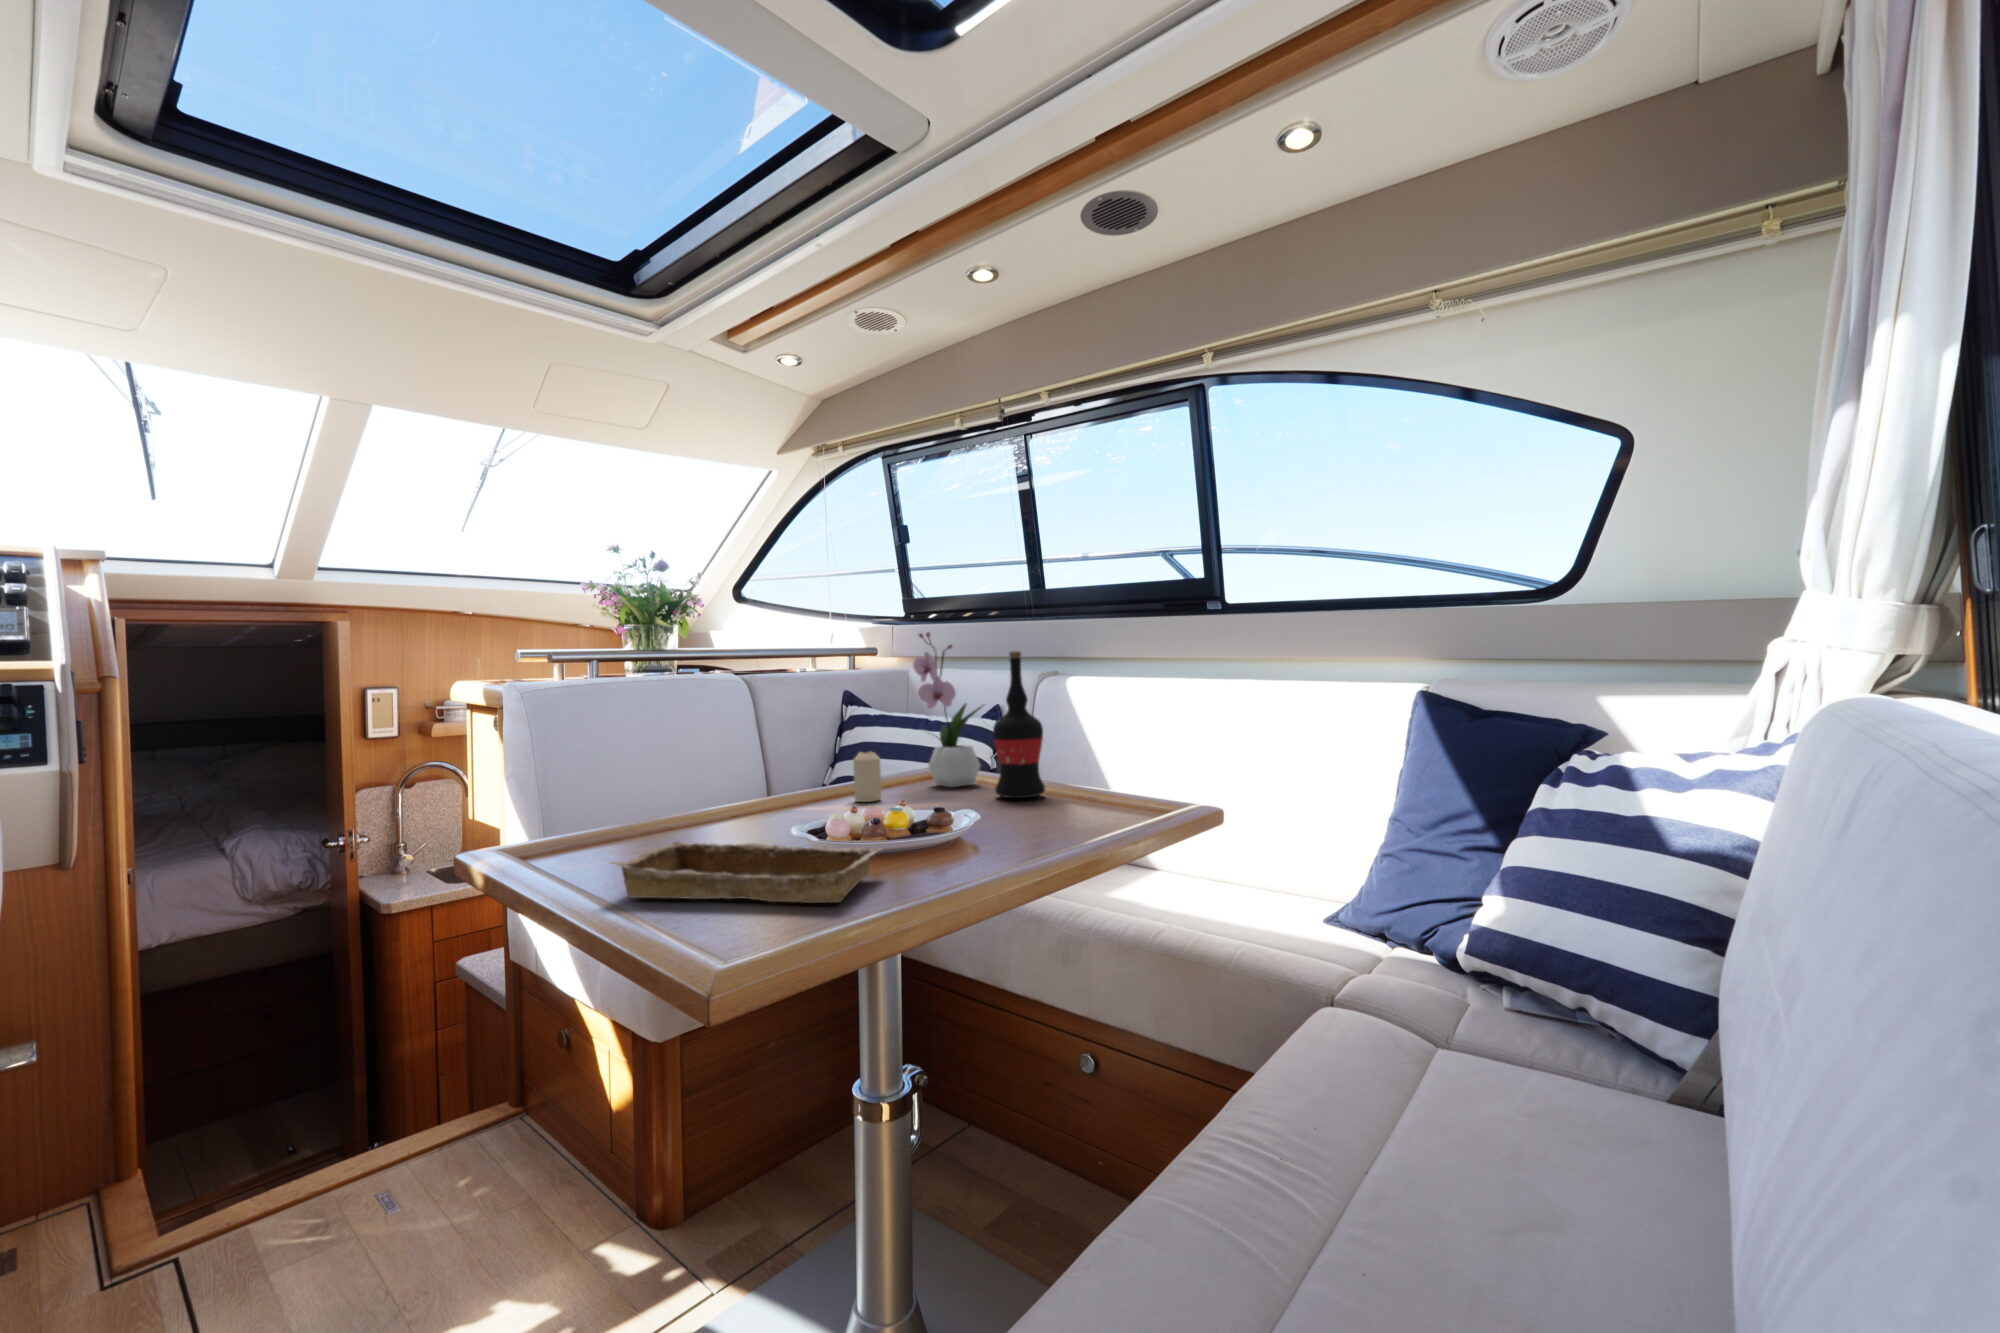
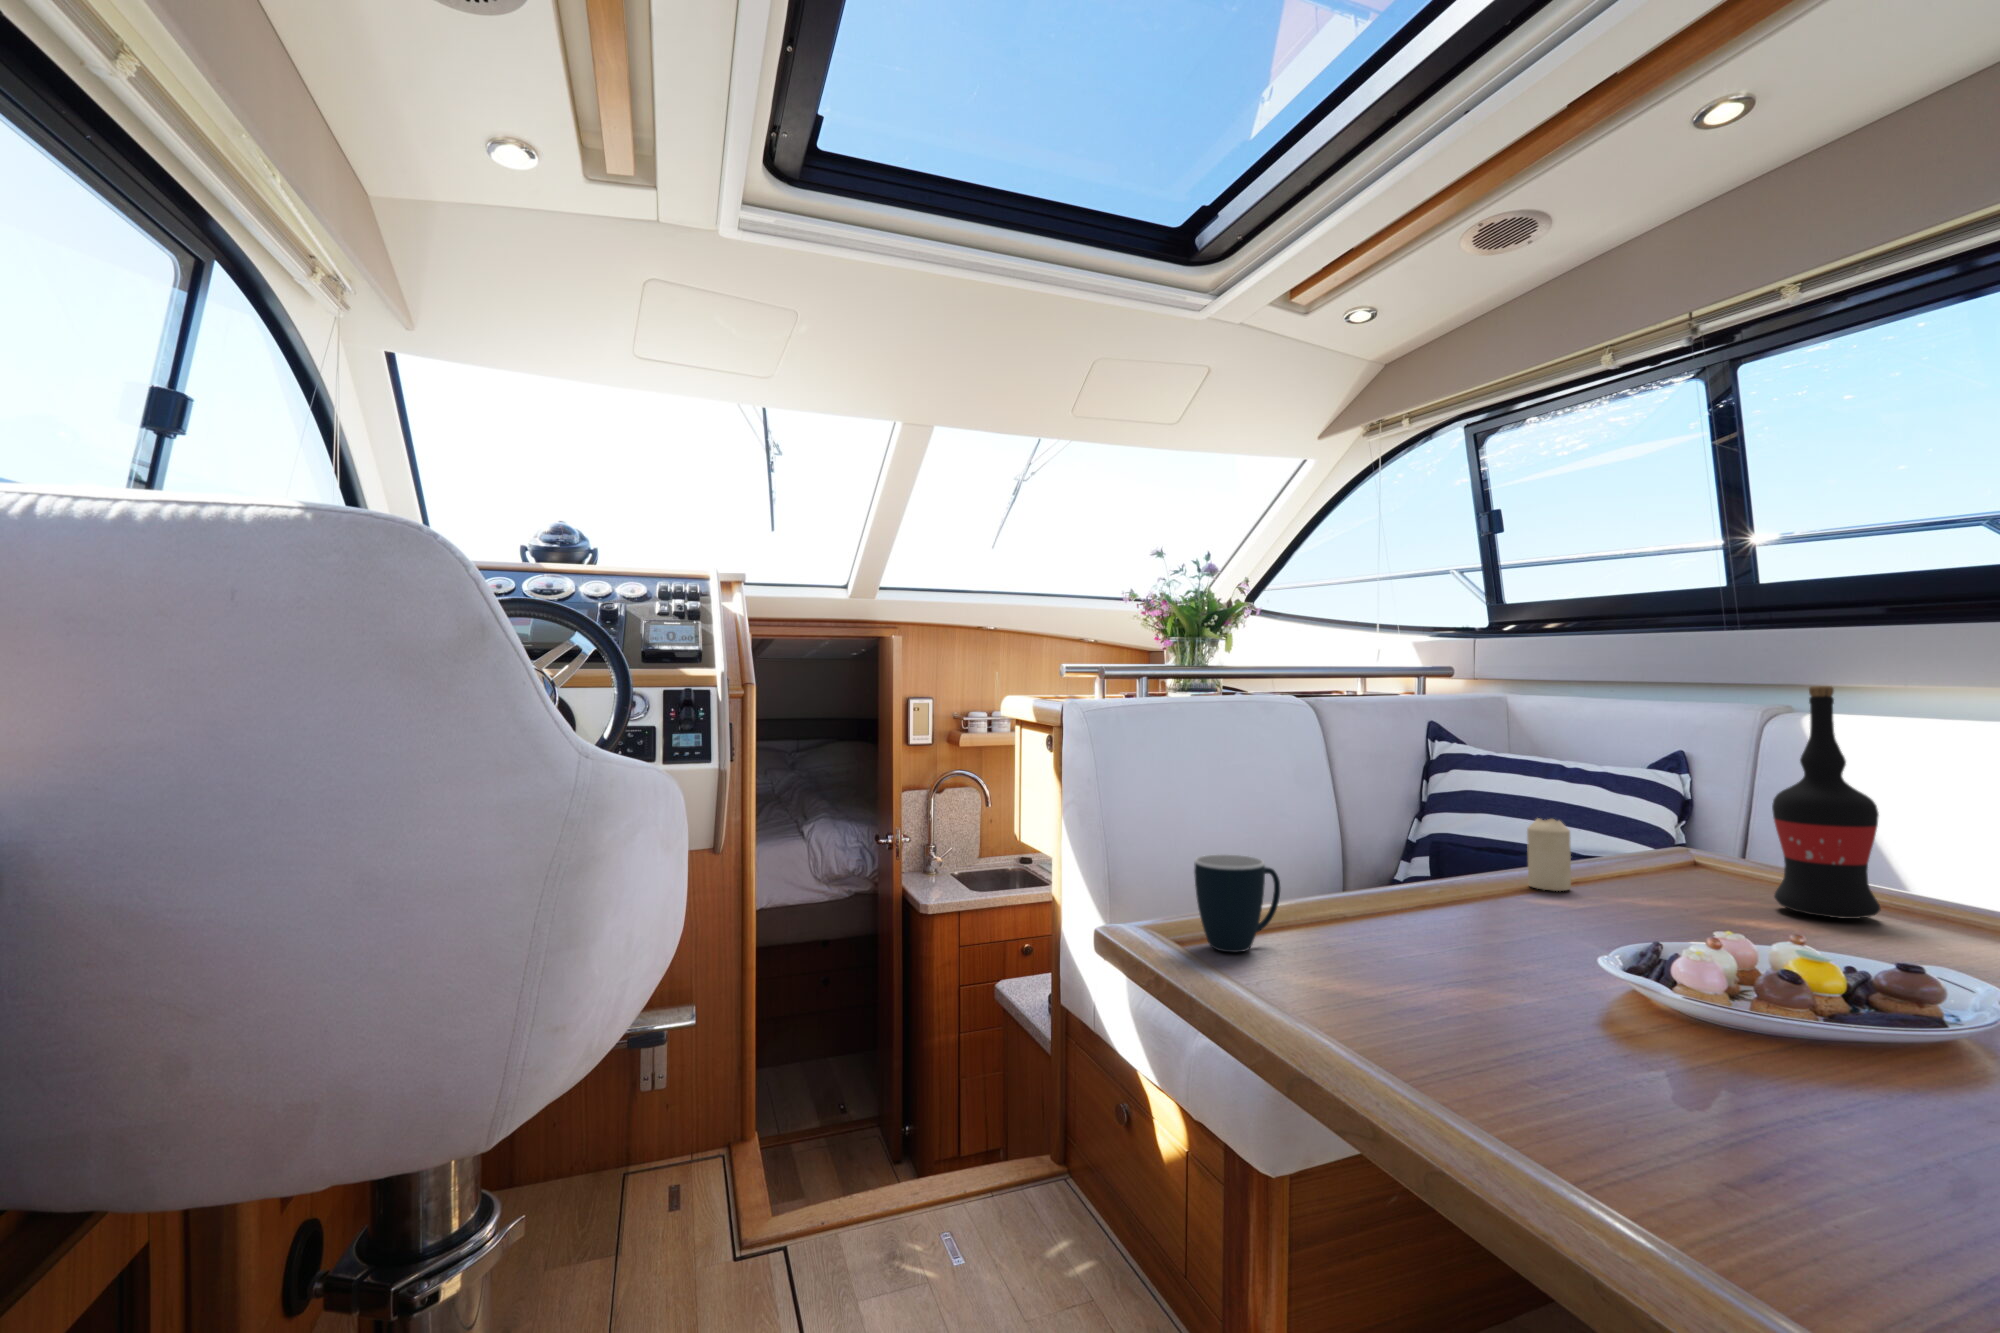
flower arrangement: present [913,632,982,787] -> none [1605,653,1731,880]
mug: none [551,794,629,869] -> present [1194,854,1280,952]
tray: present [611,842,881,903] -> none [1311,939,1743,1107]

